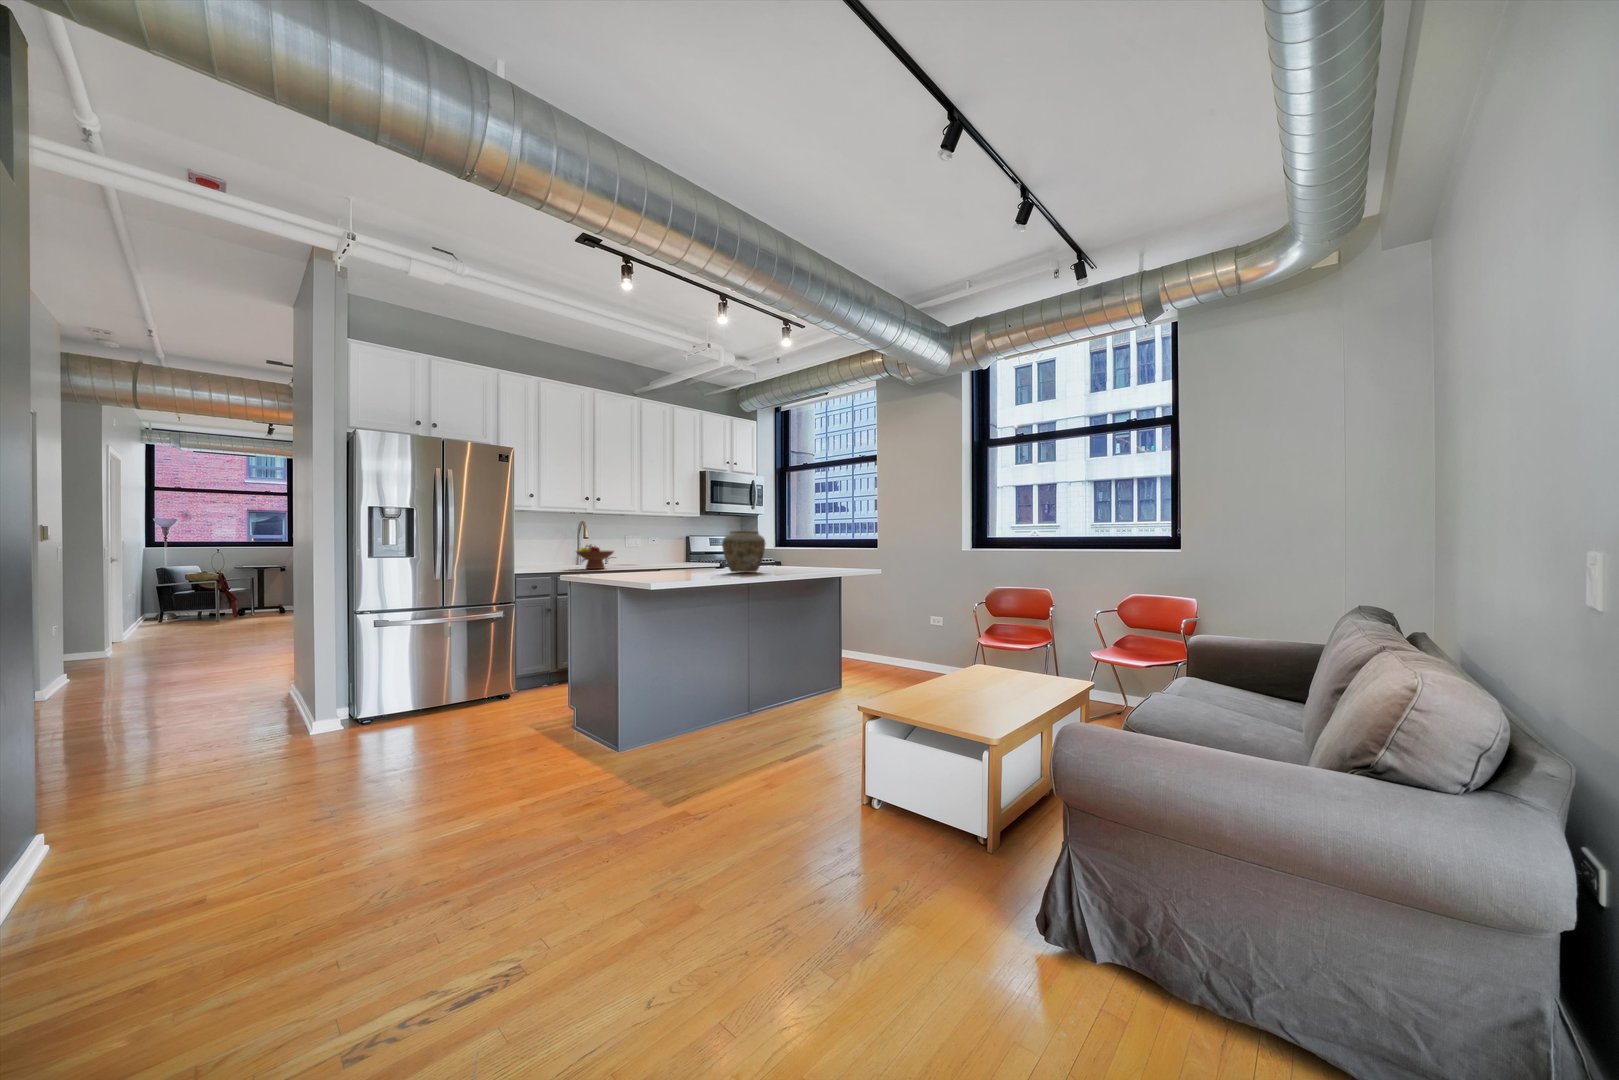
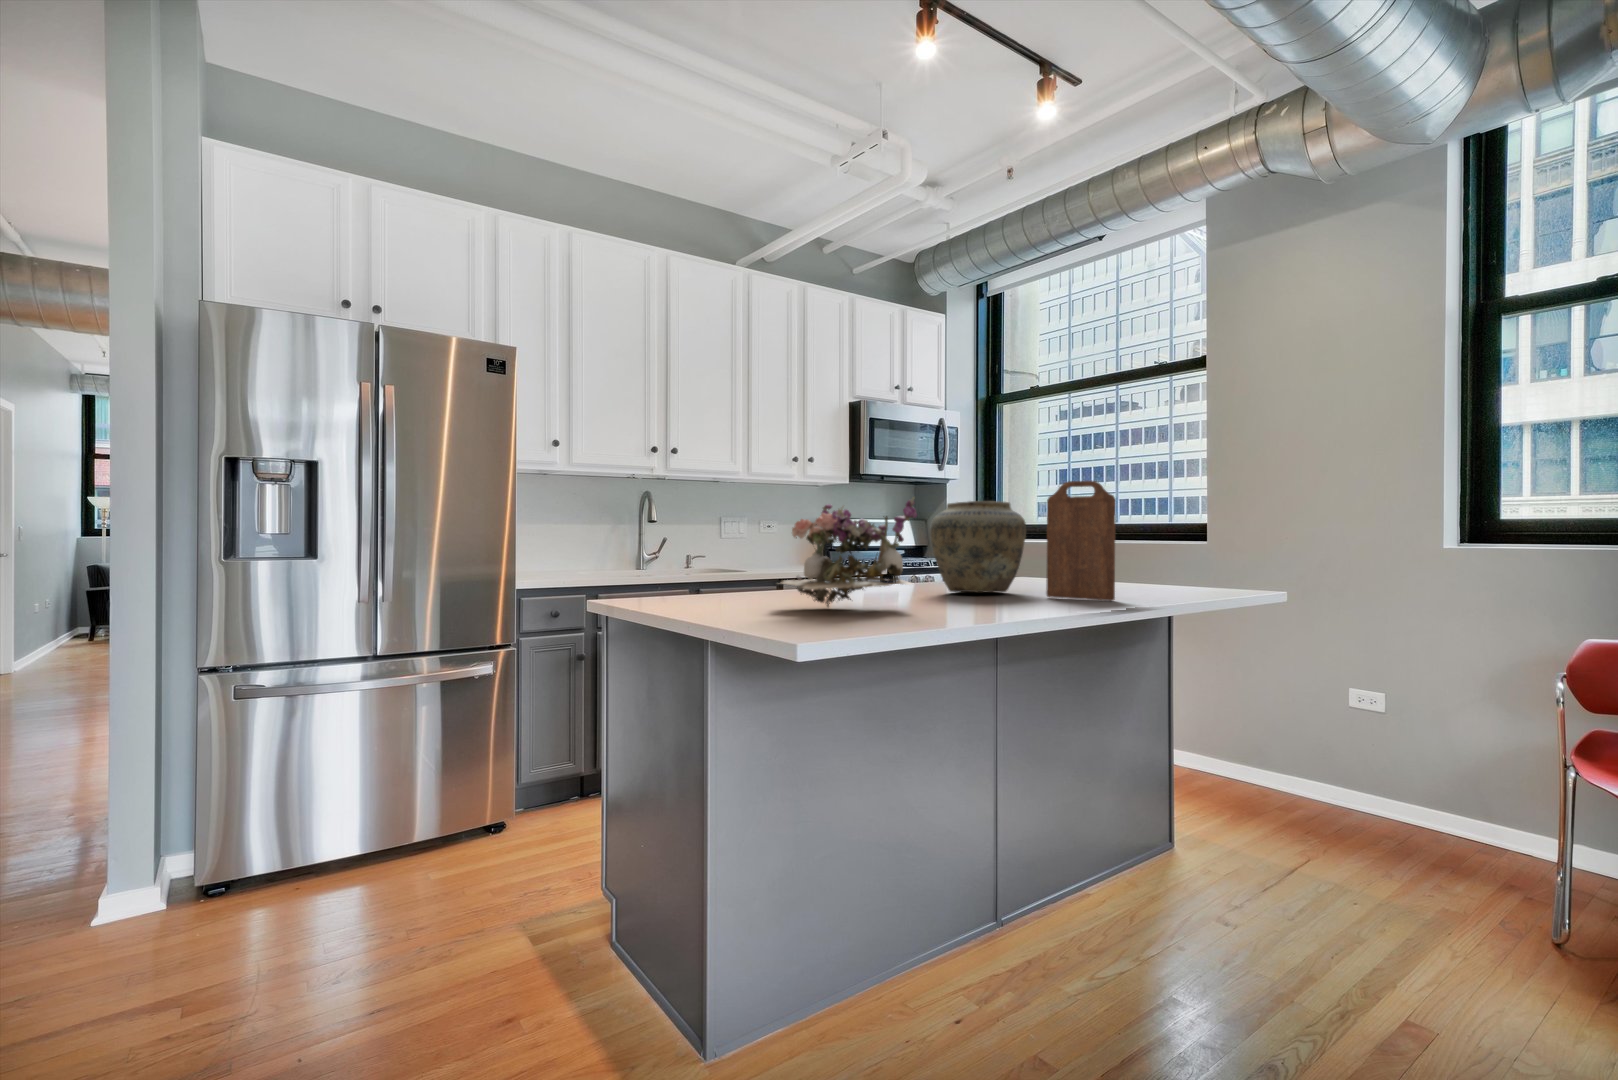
cutting board: none [770,522,797,574] -> present [1046,481,1116,601]
flower arrangement: none [645,530,708,578] -> present [782,497,917,607]
fruit bowl: present [576,545,613,569] -> none [632,531,703,578]

